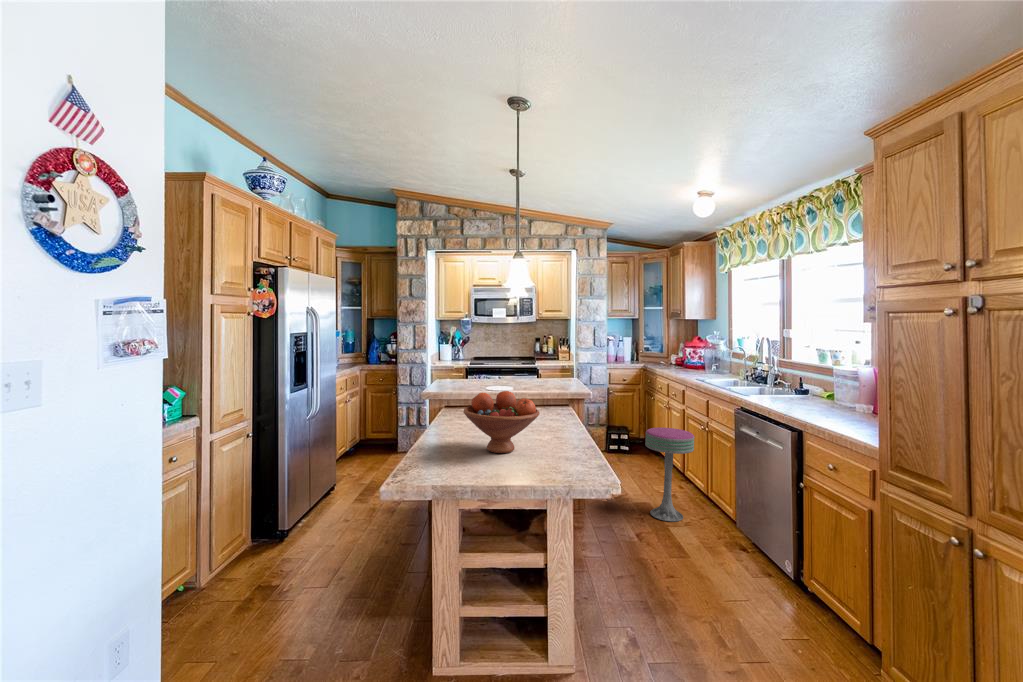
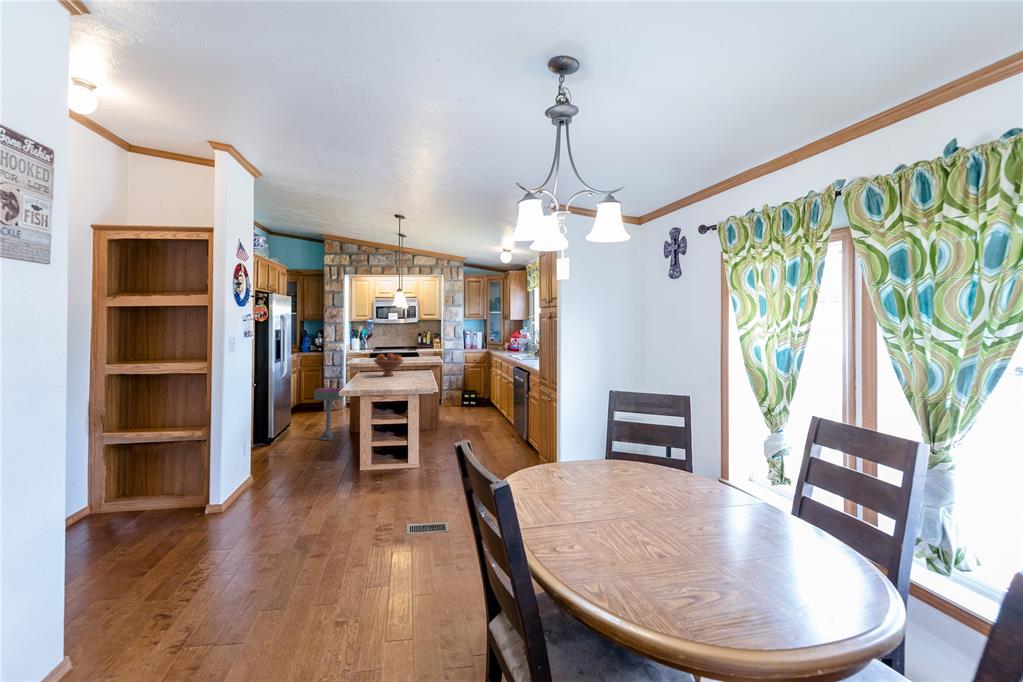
bar stool: present [645,428,694,522] -> present [314,388,343,440]

